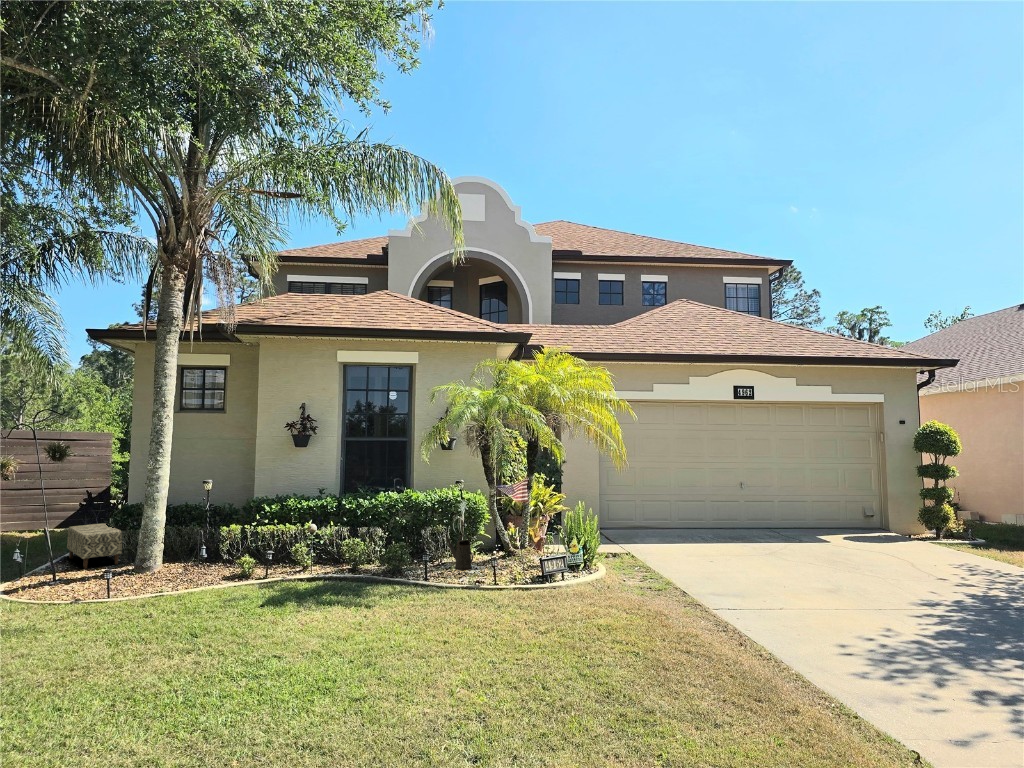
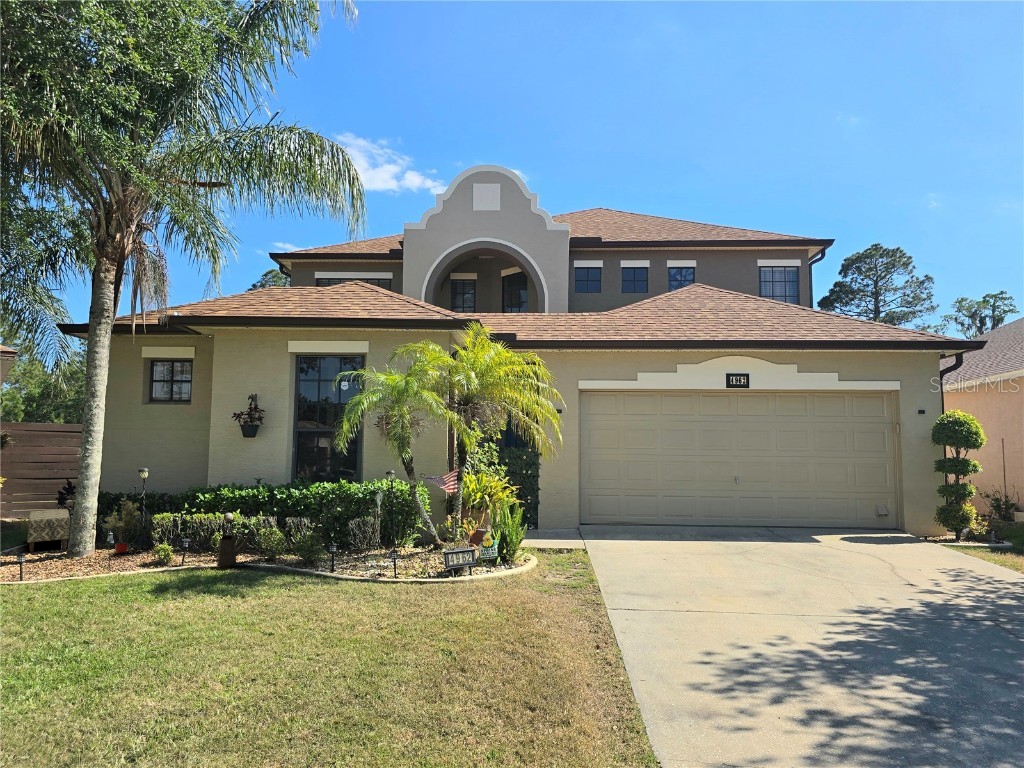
potted tree: none [168,510,202,568] -> present [103,498,140,554]
watering can: present [446,534,473,570] -> present [213,528,254,567]

